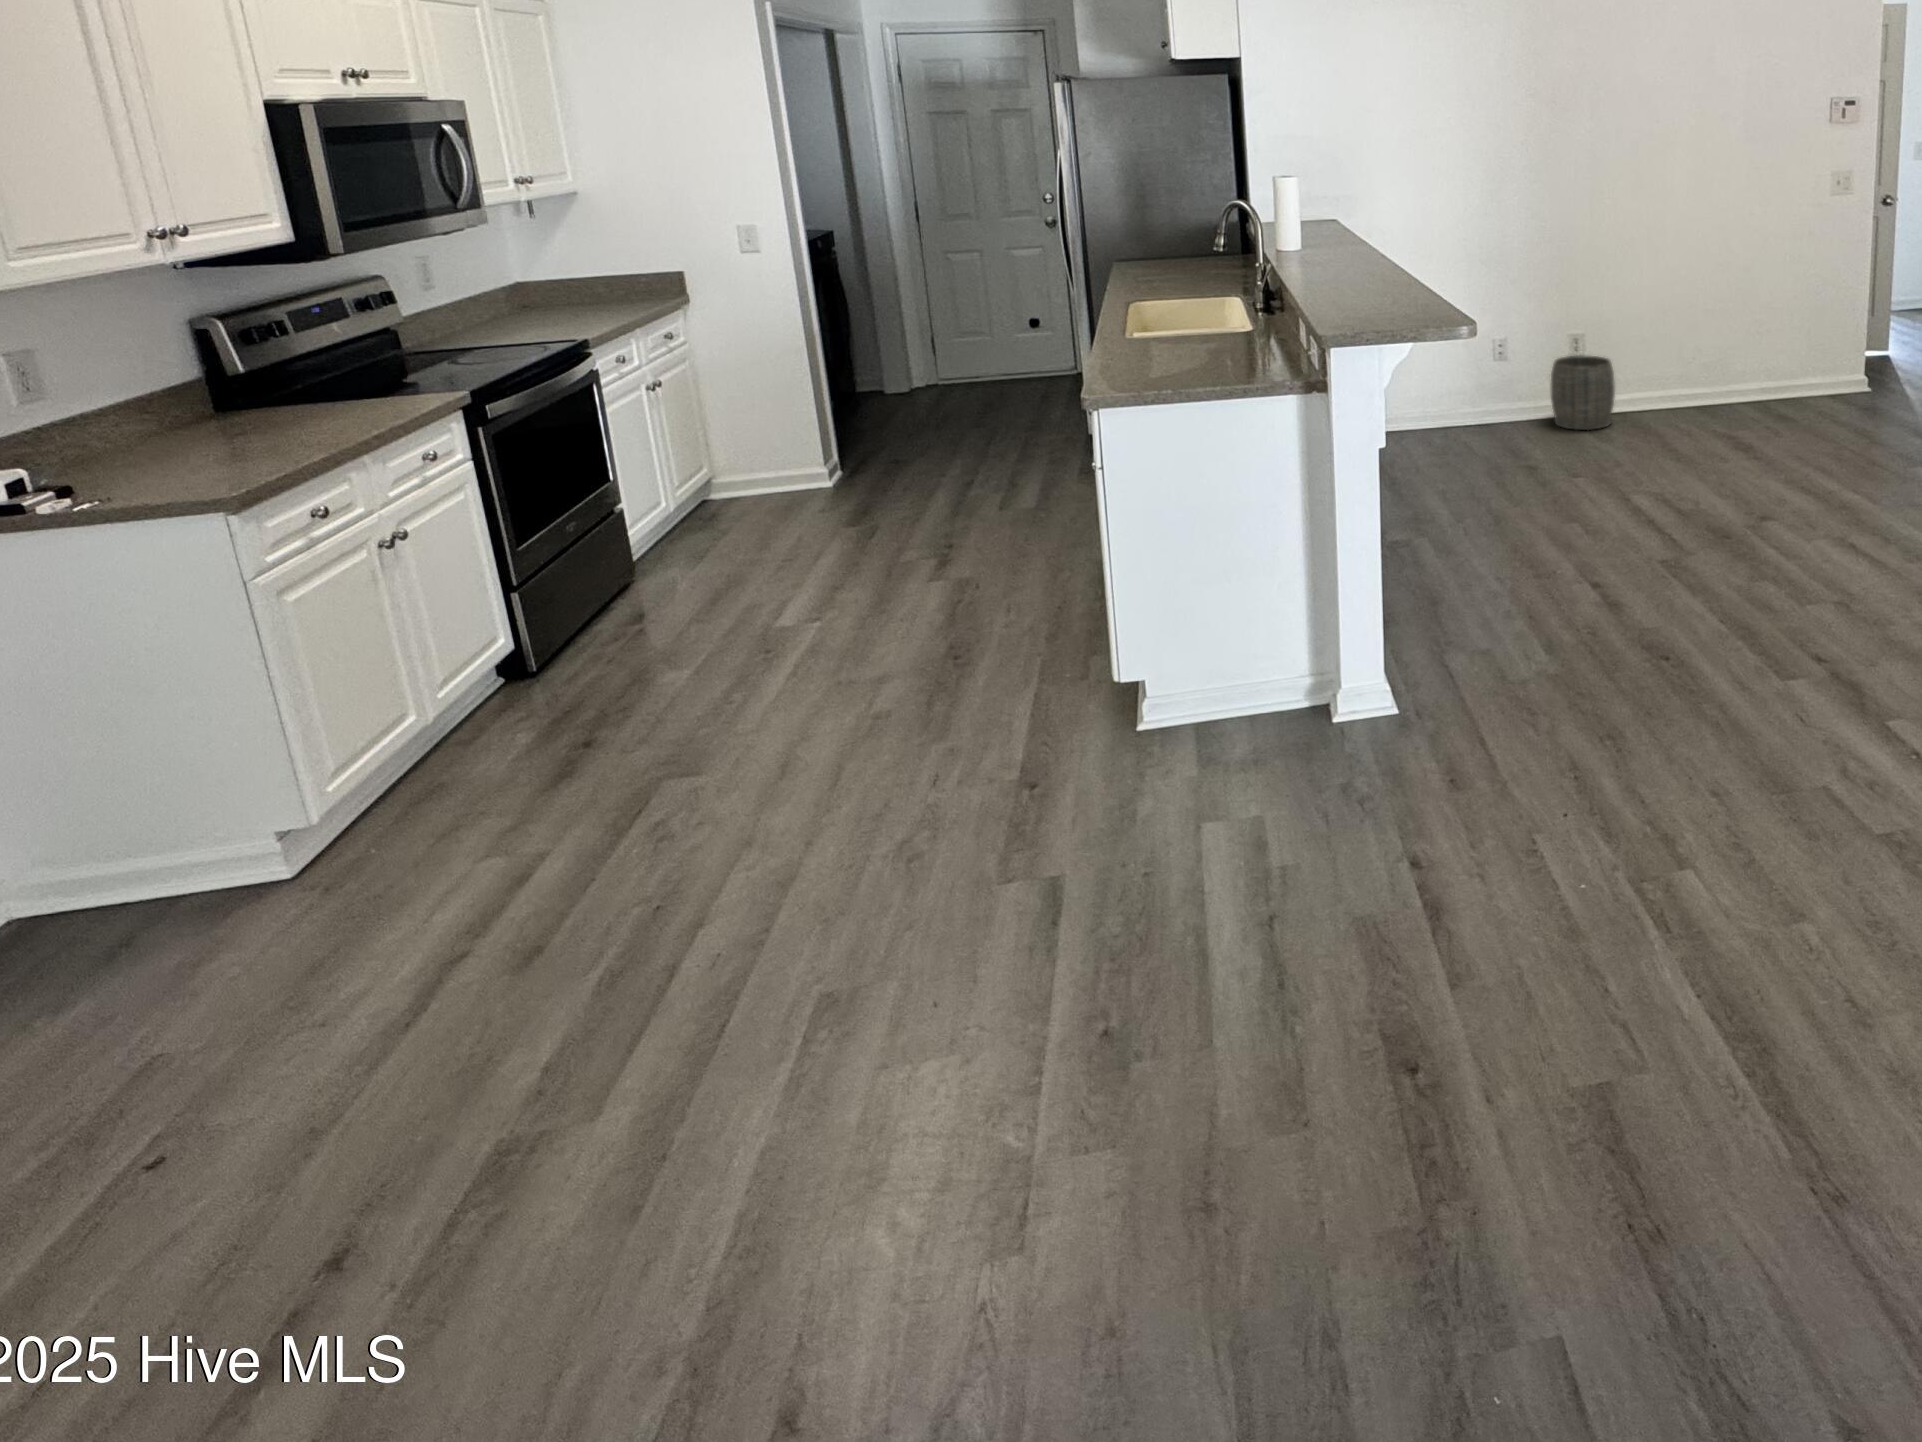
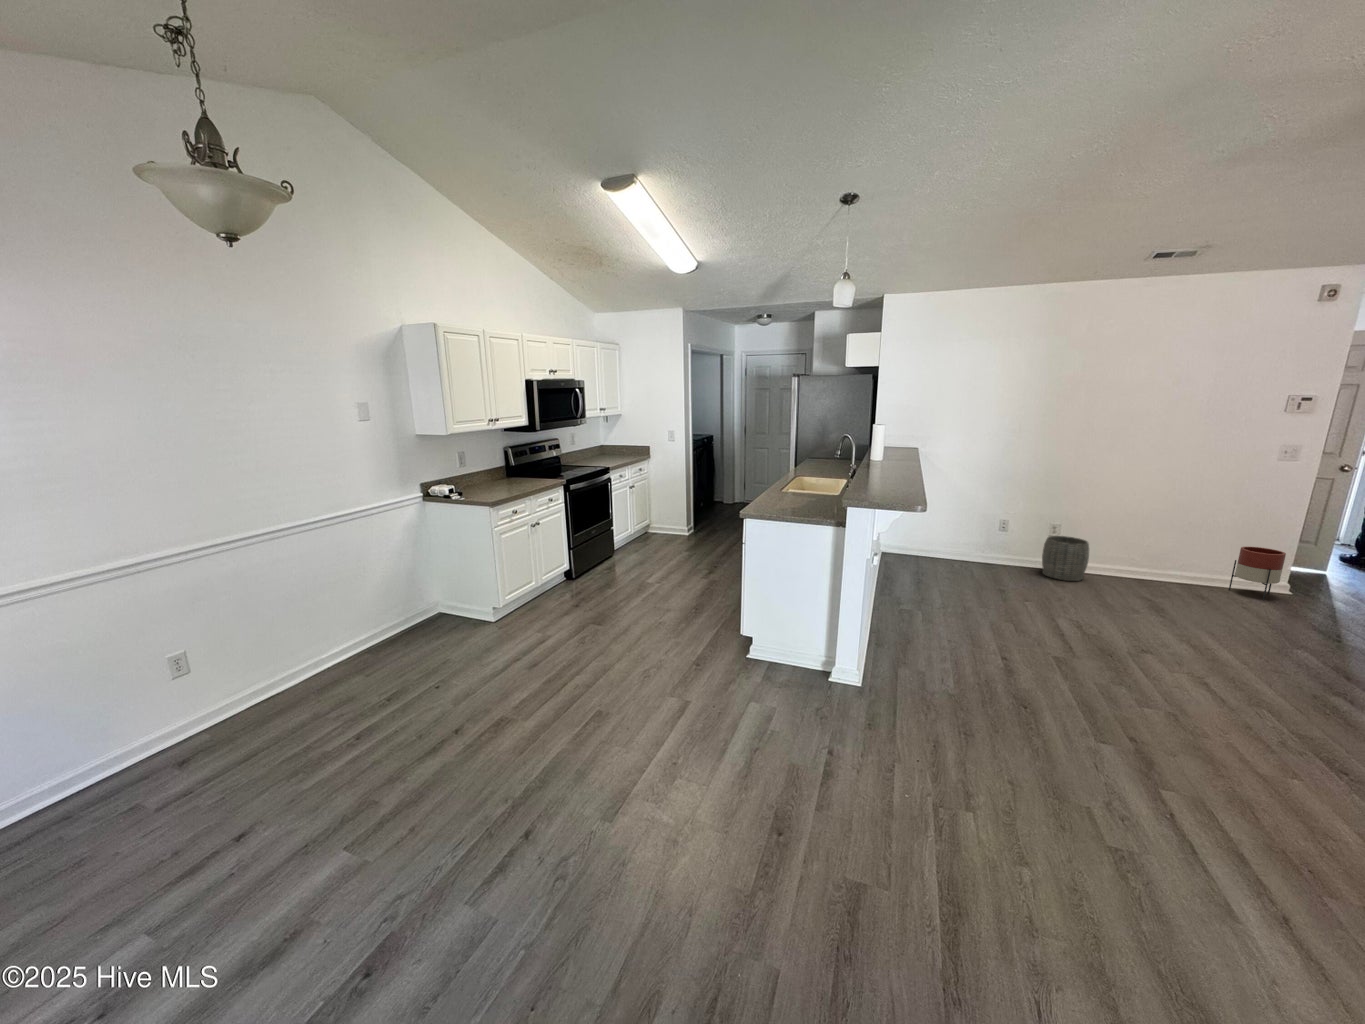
planter: none [1776,333,1828,409] -> present [1229,547,1286,601]

